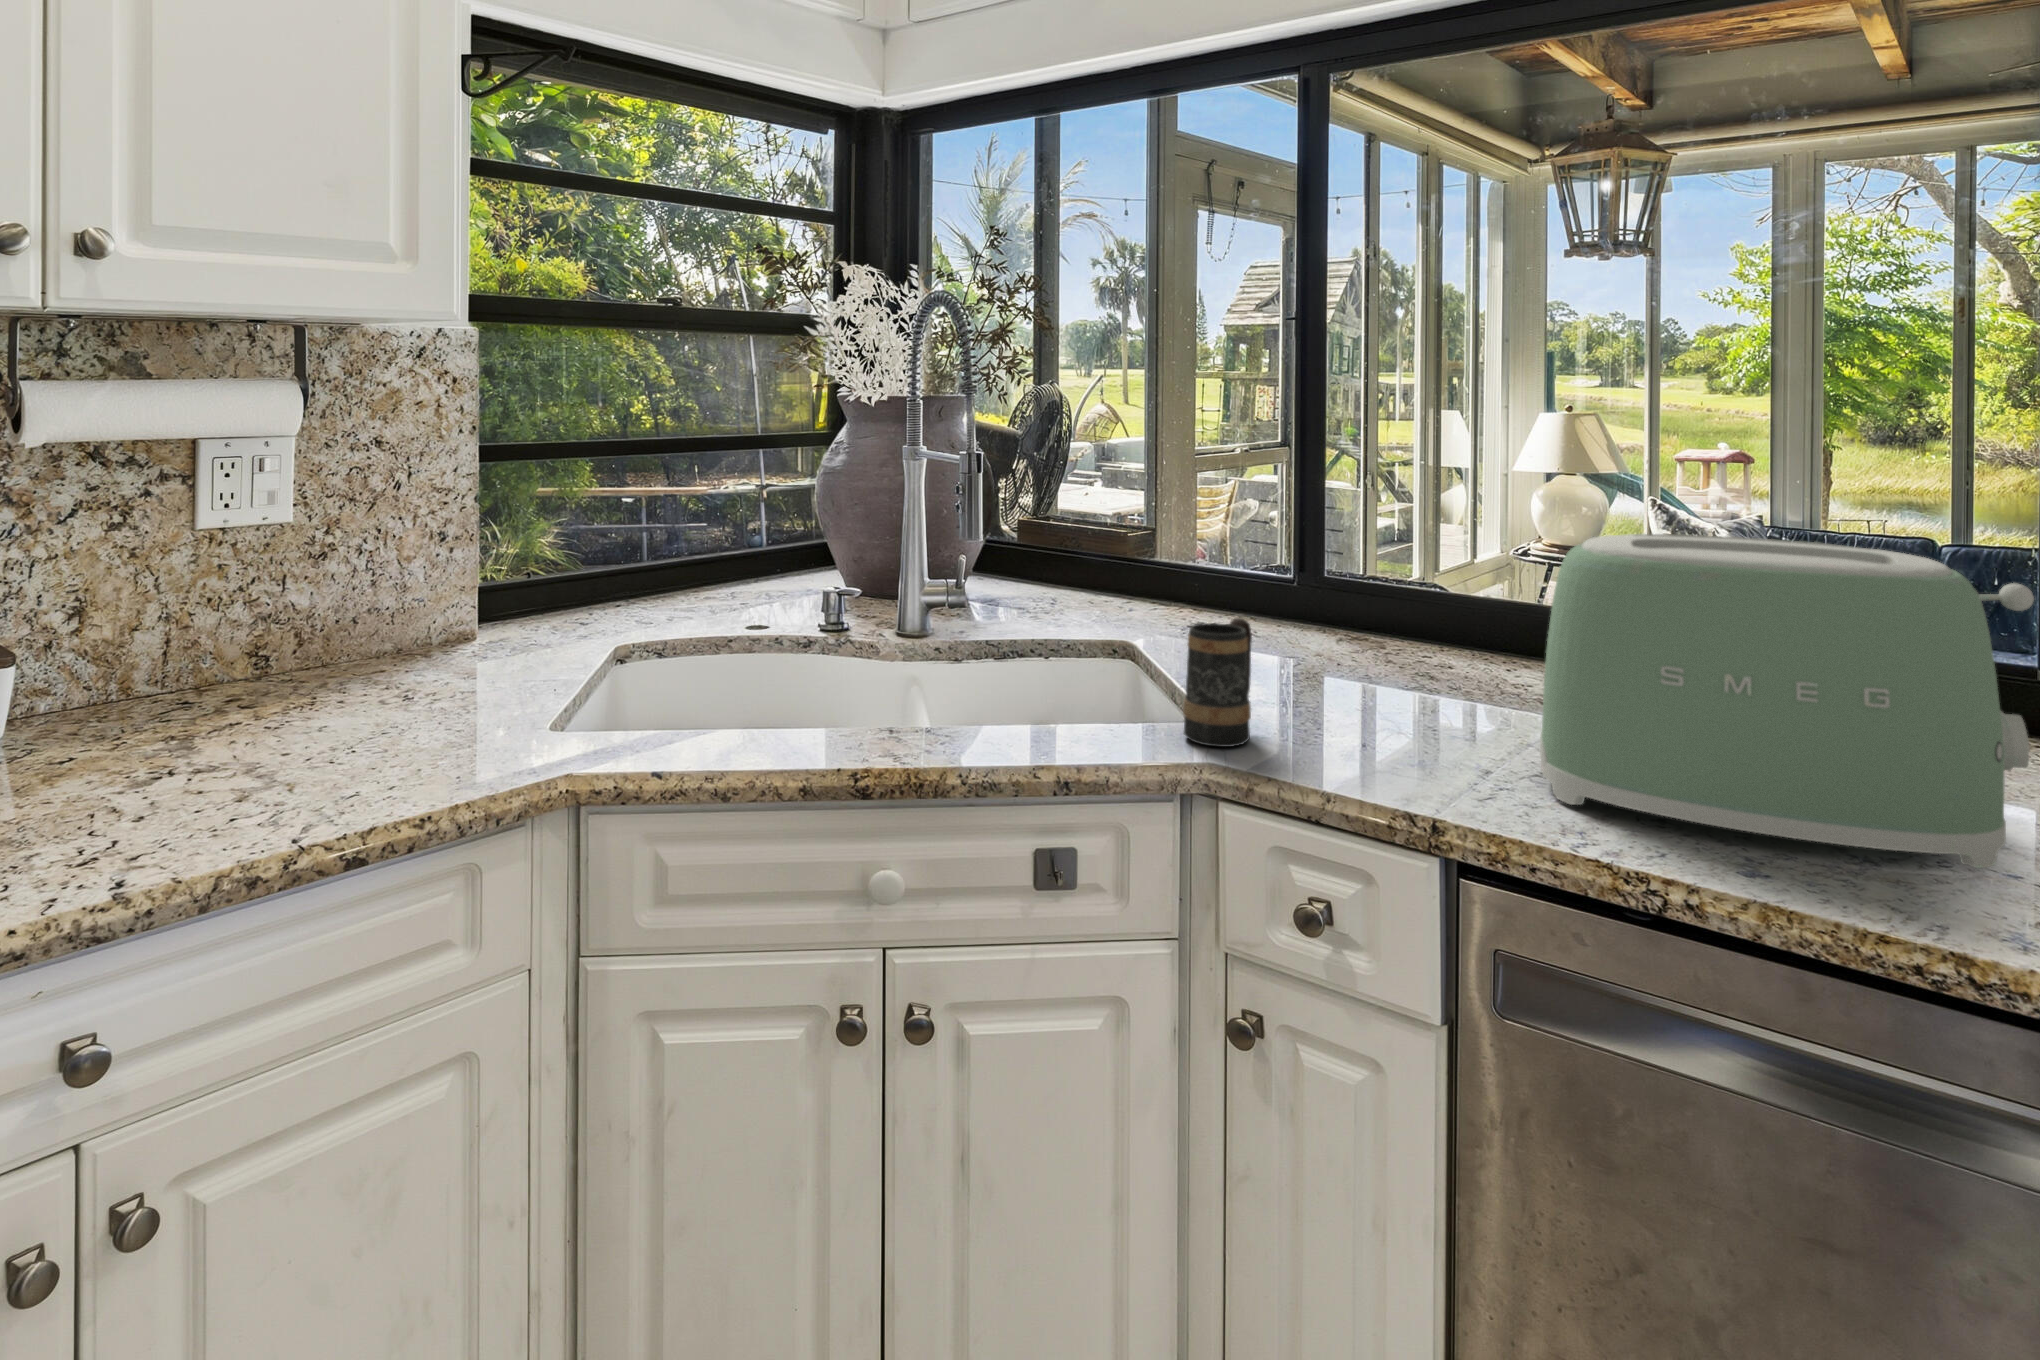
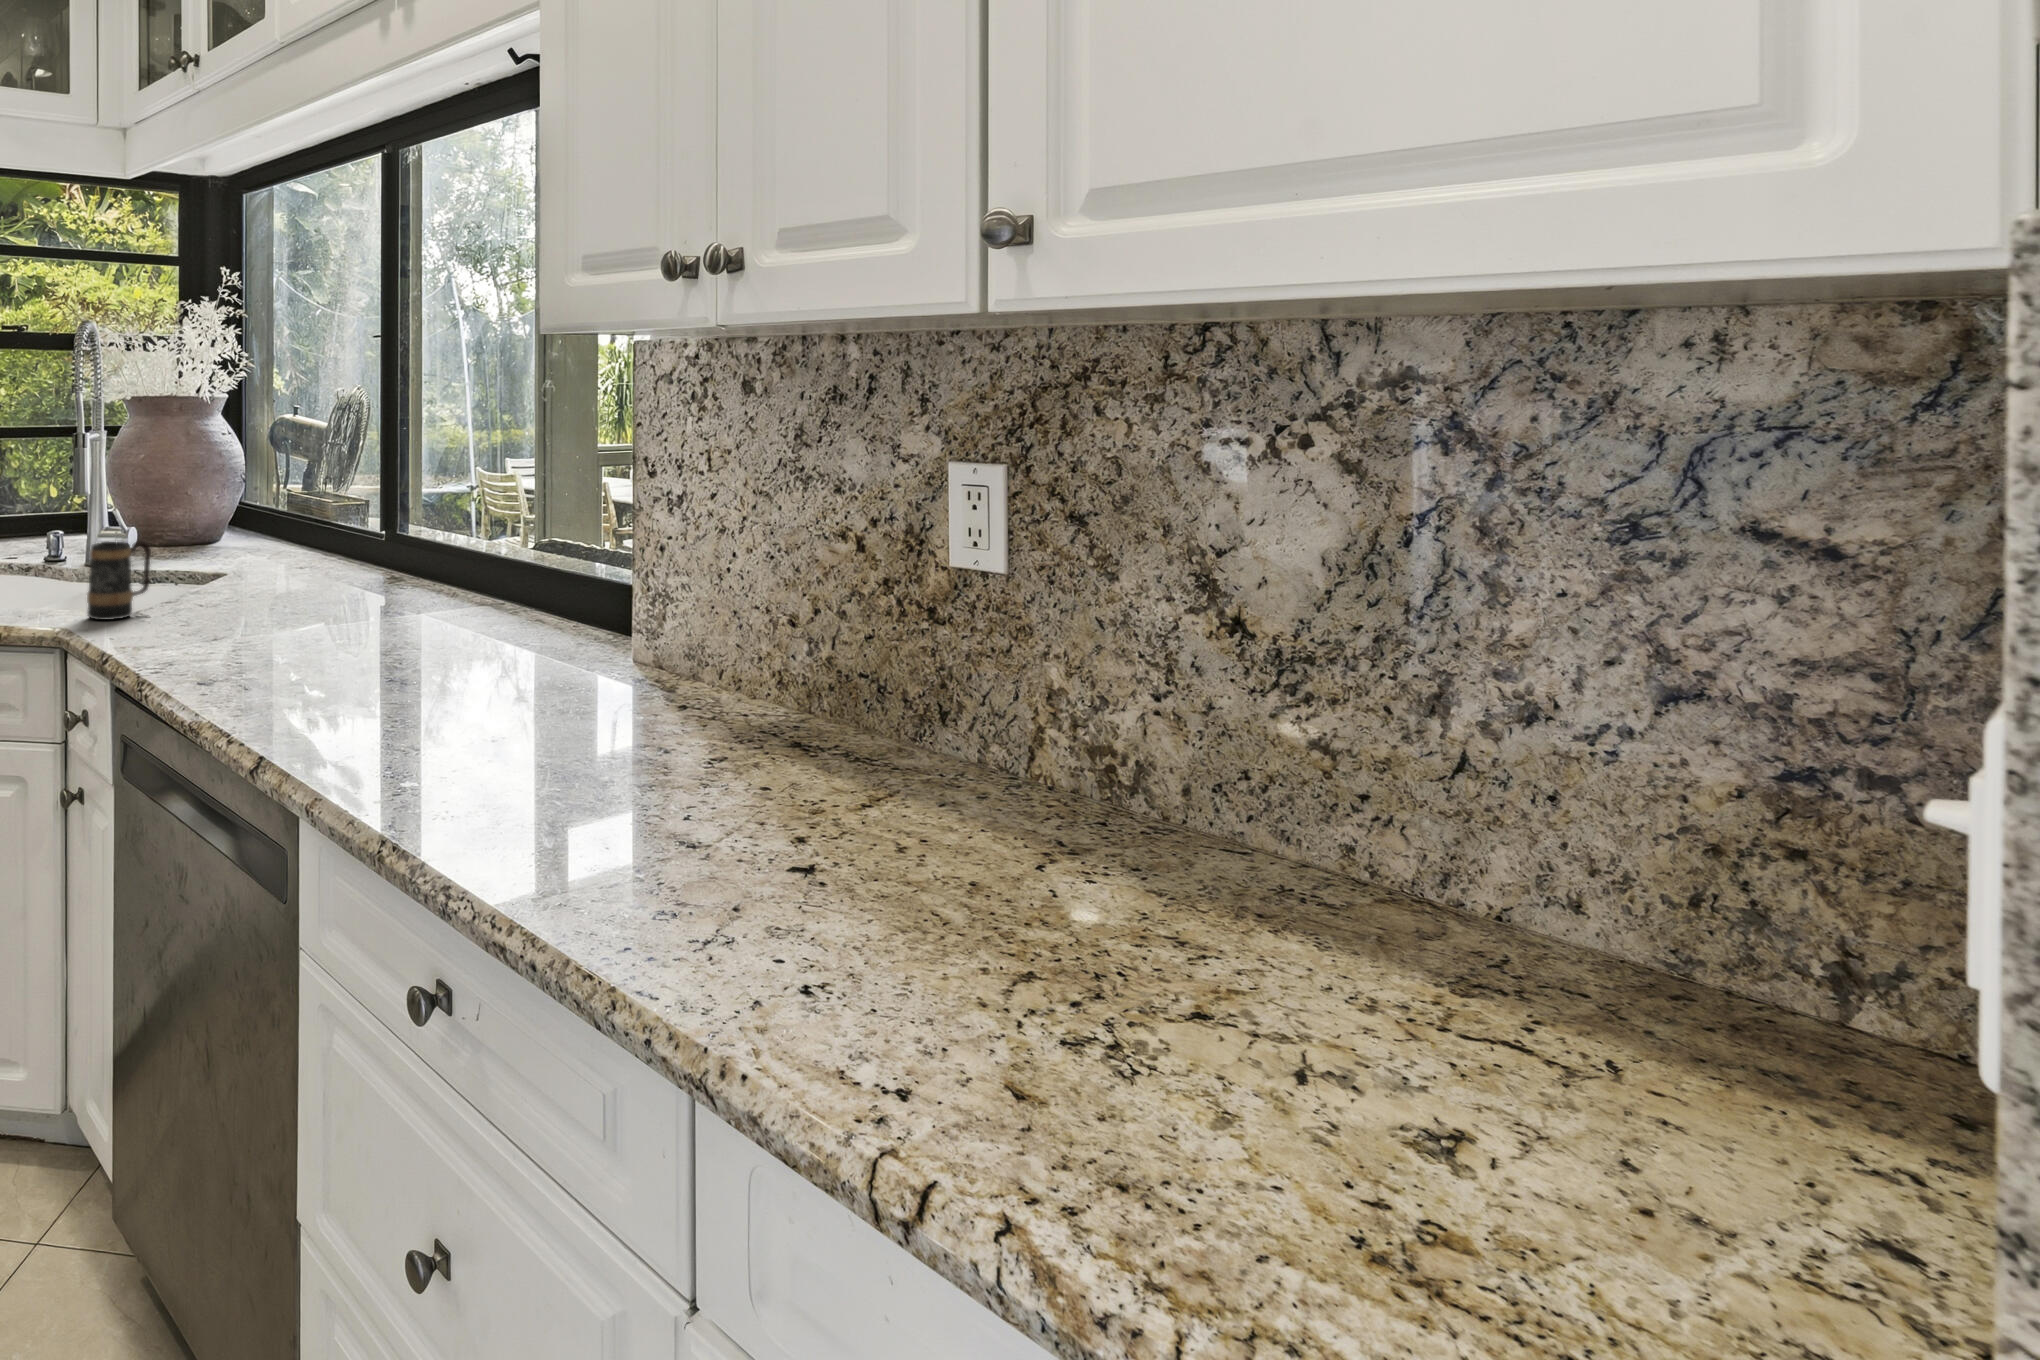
toaster: present [1540,534,2034,868] -> none [205,483,419,681]

